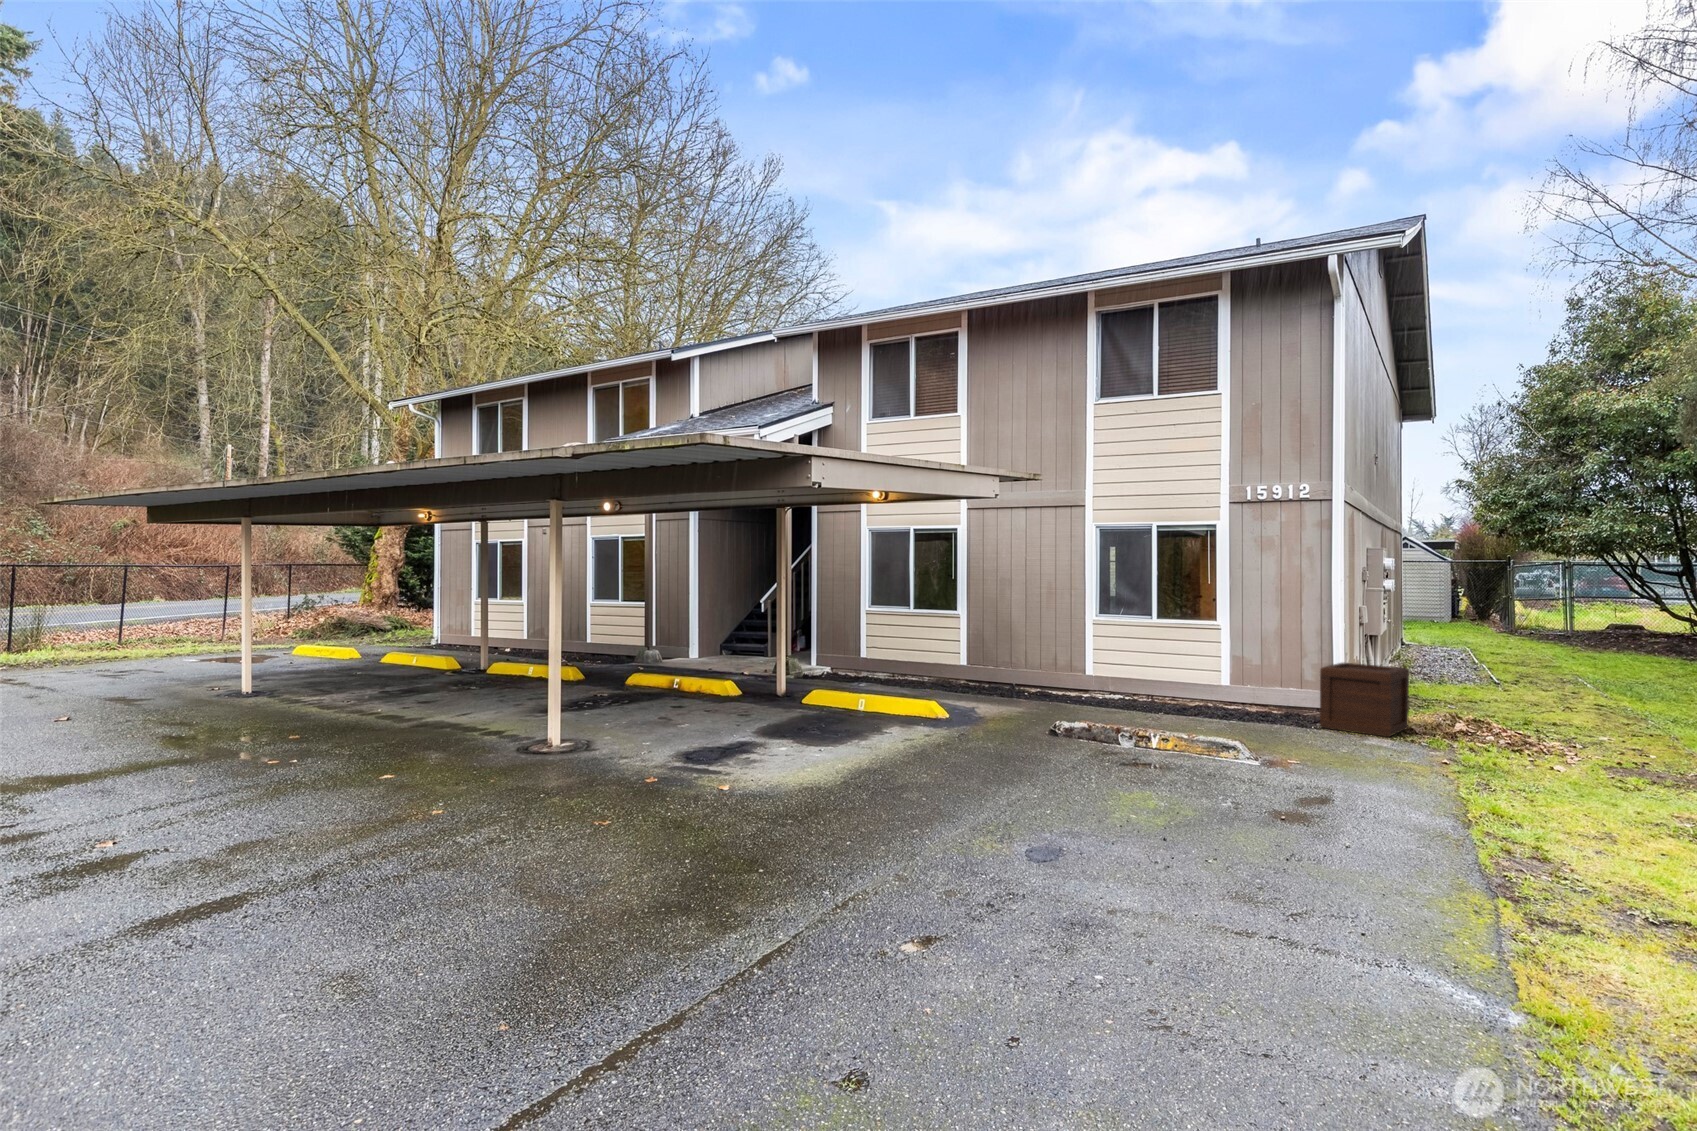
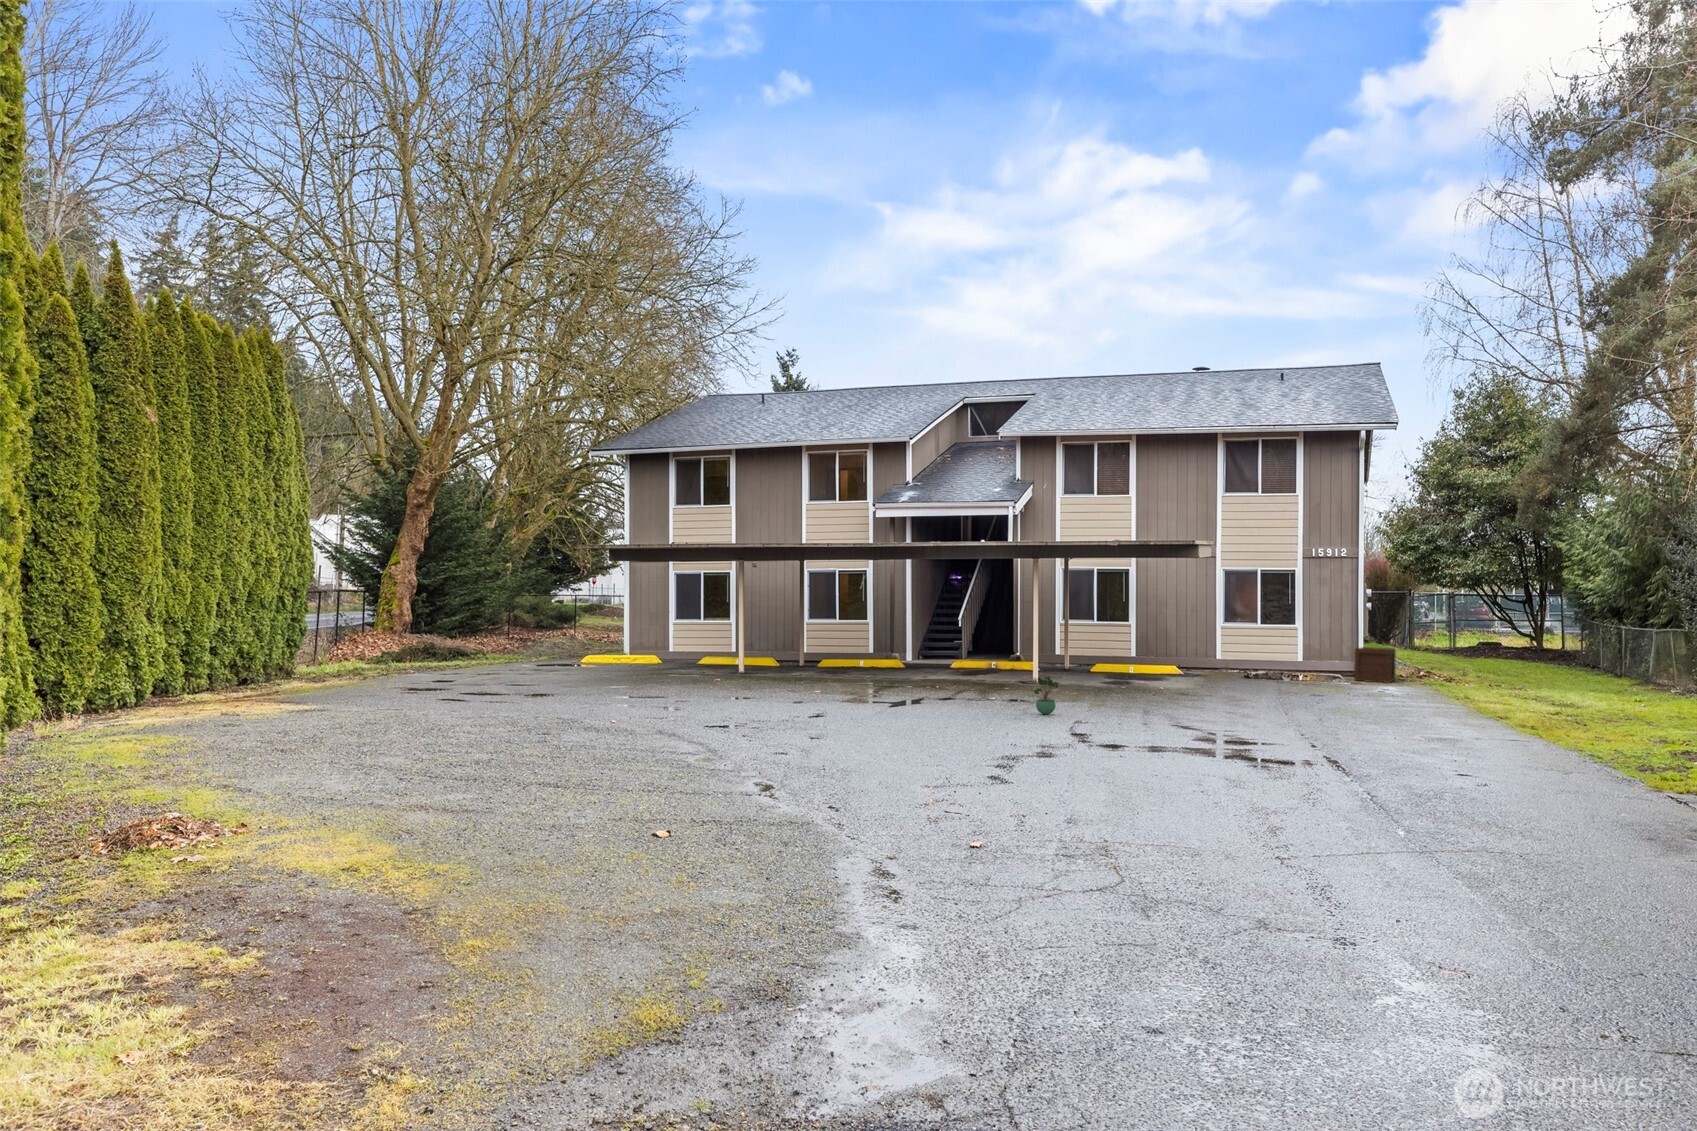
potted plant: none [75,808,148,918] -> present [1034,677,1058,715]

